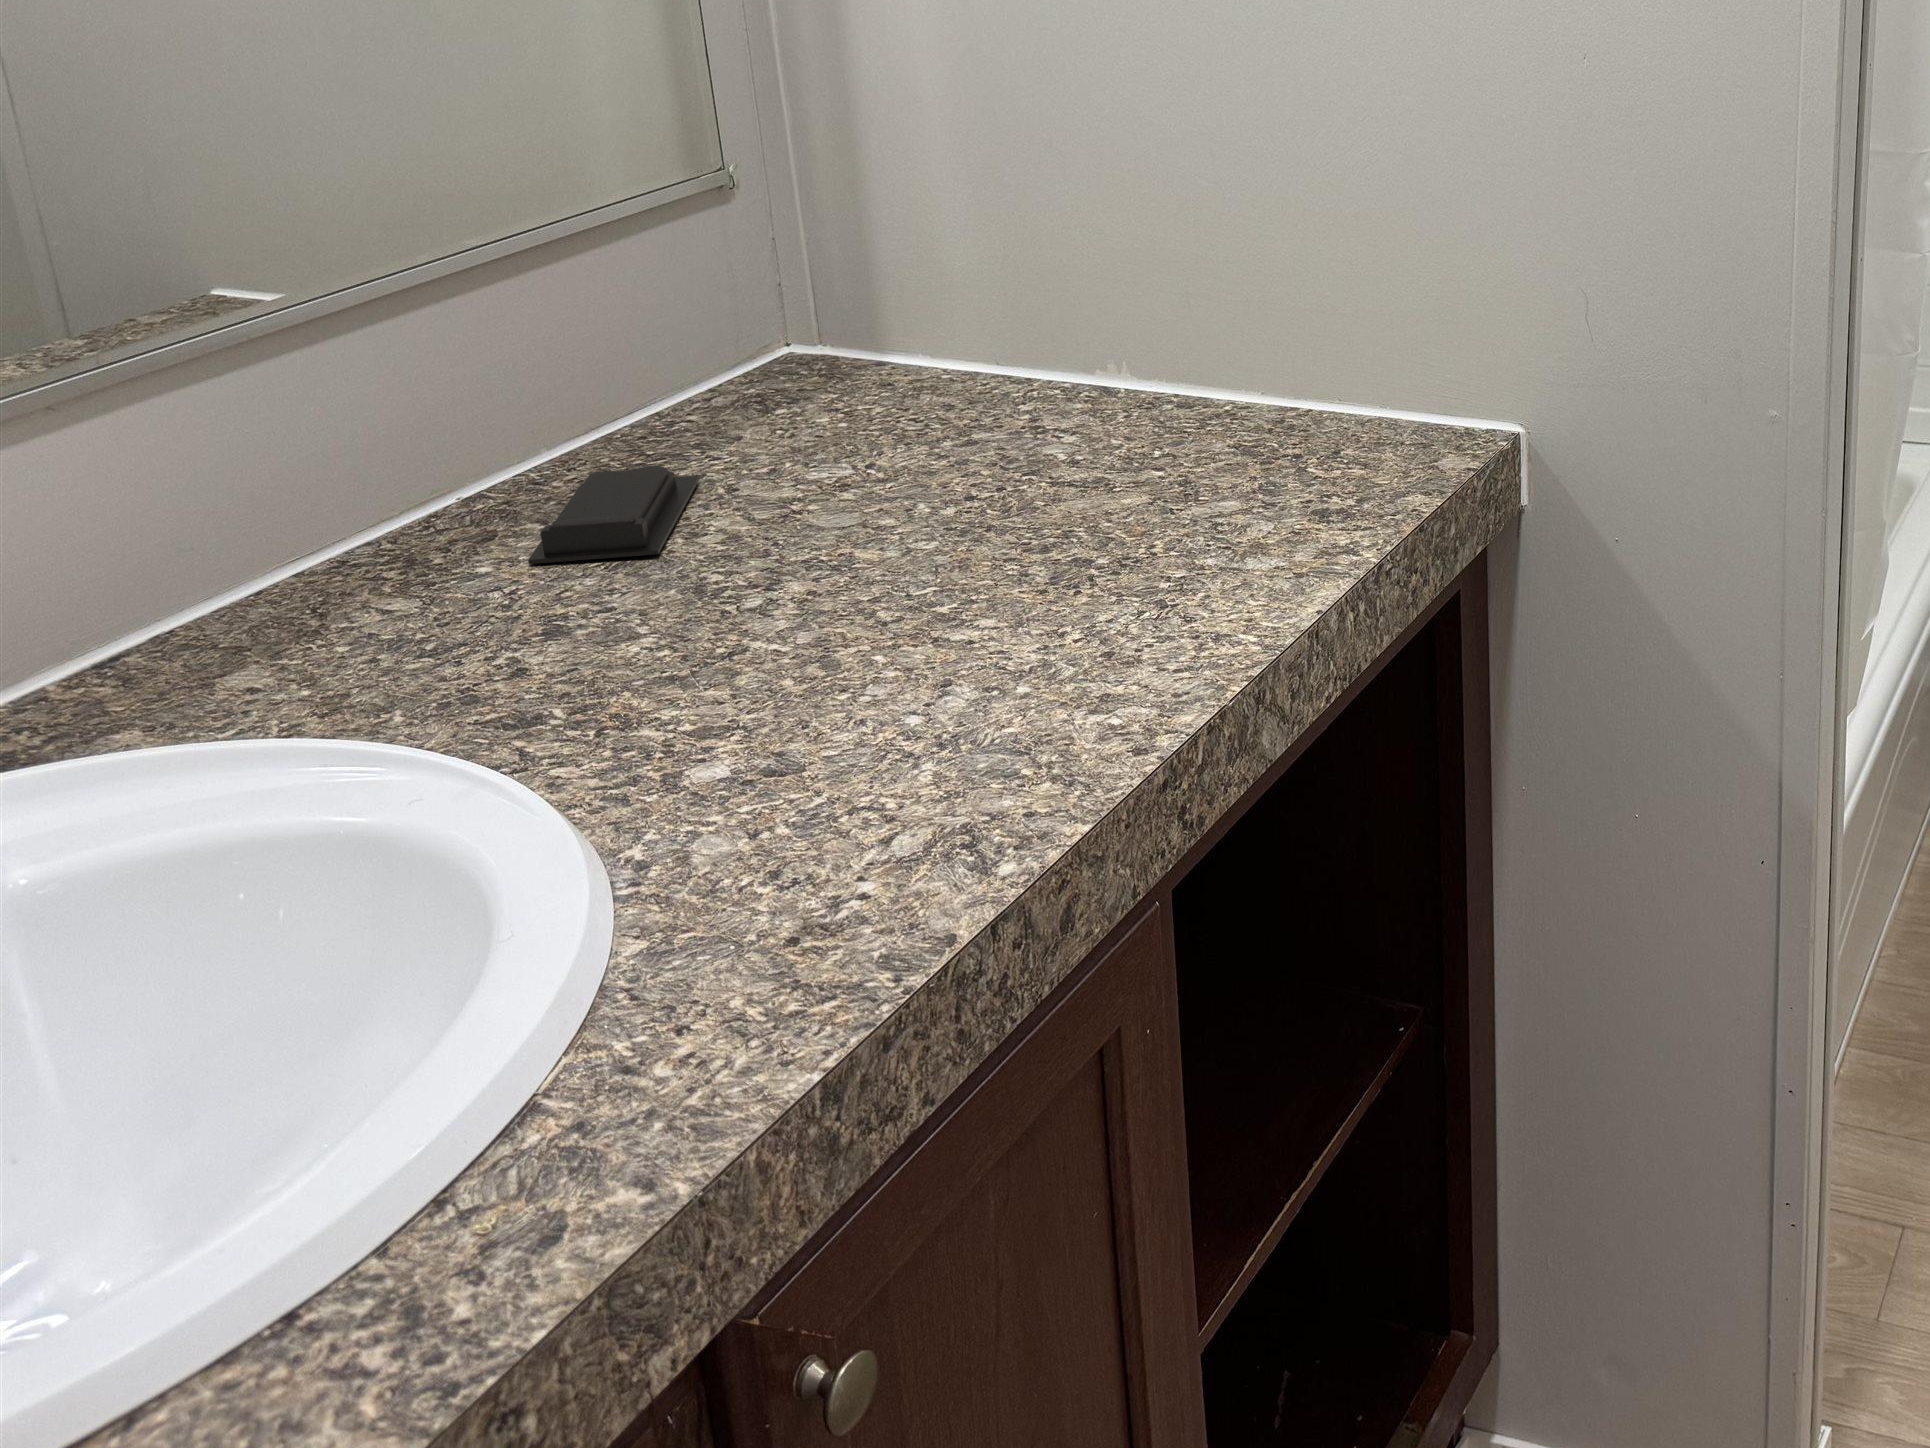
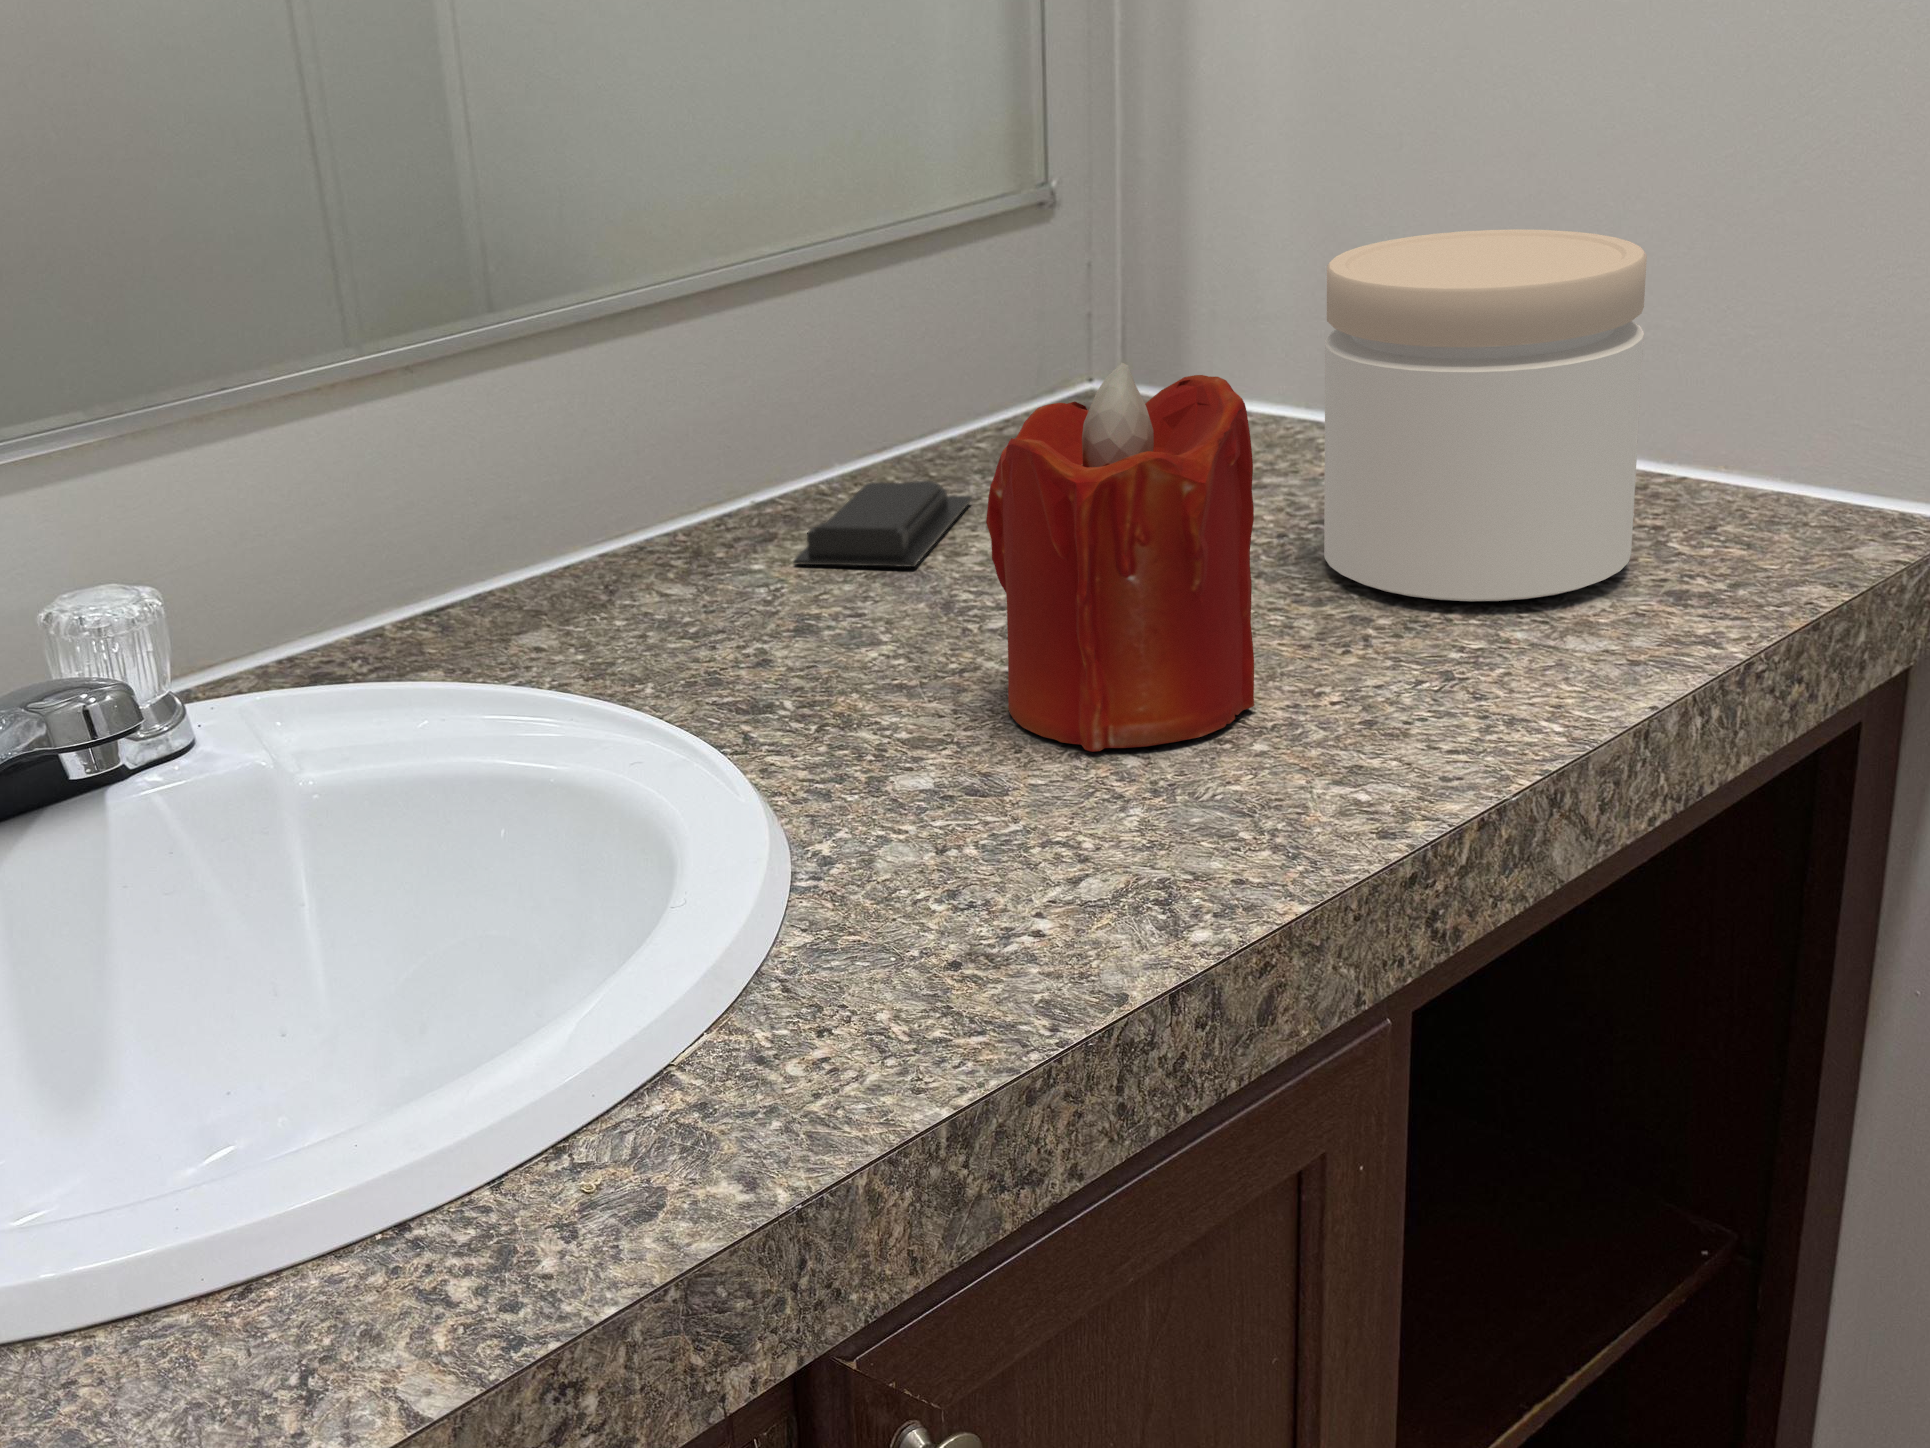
jar: none [1016,224,1283,537] -> present [1324,229,1647,601]
candle: none [748,373,1008,717] -> present [986,363,1254,752]

